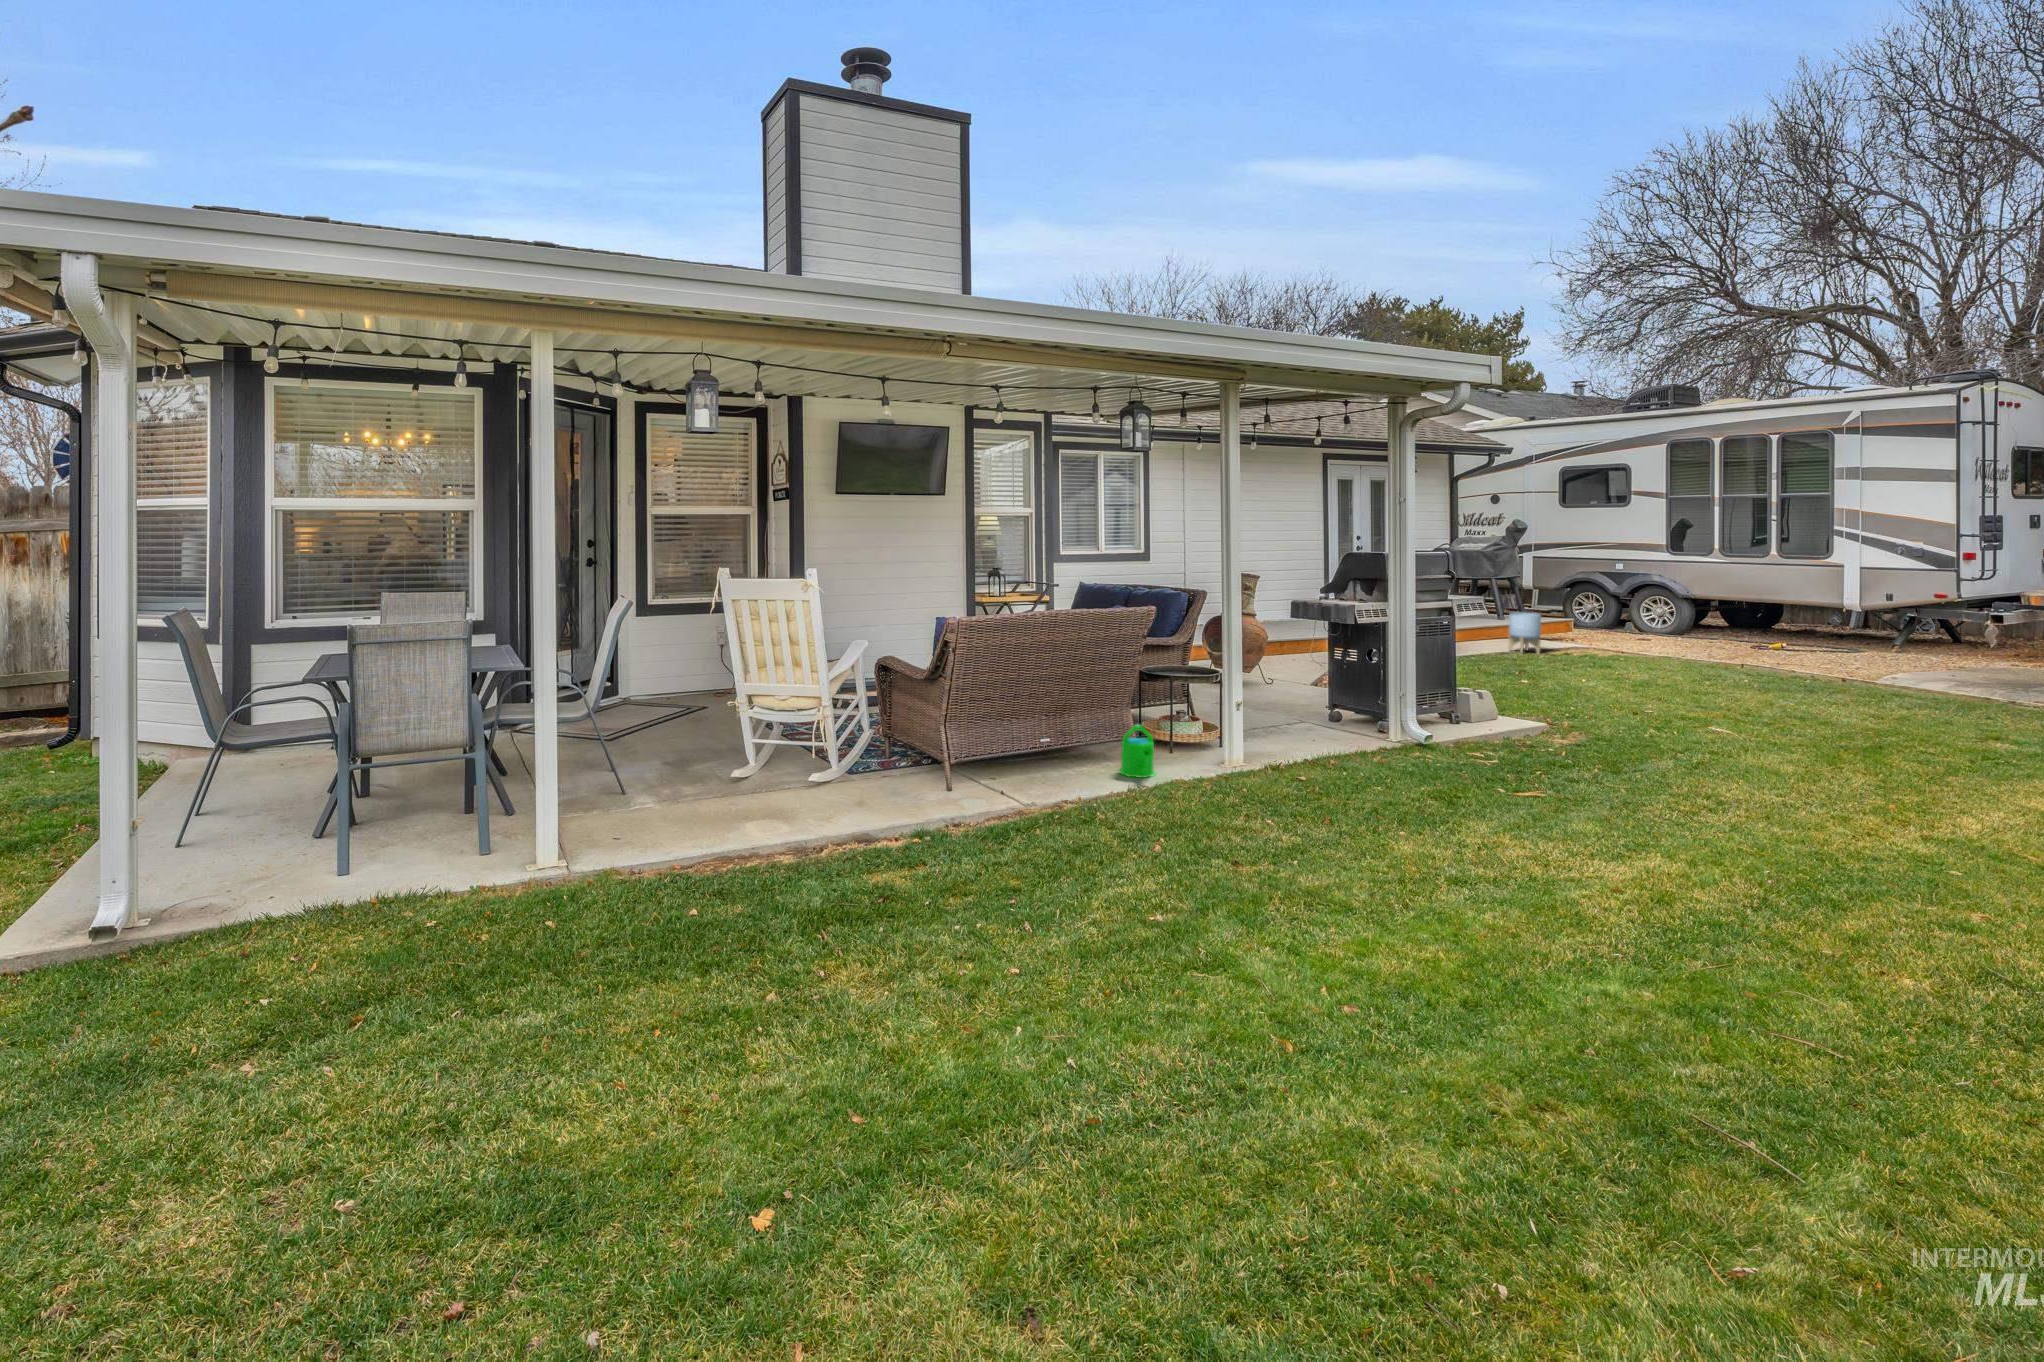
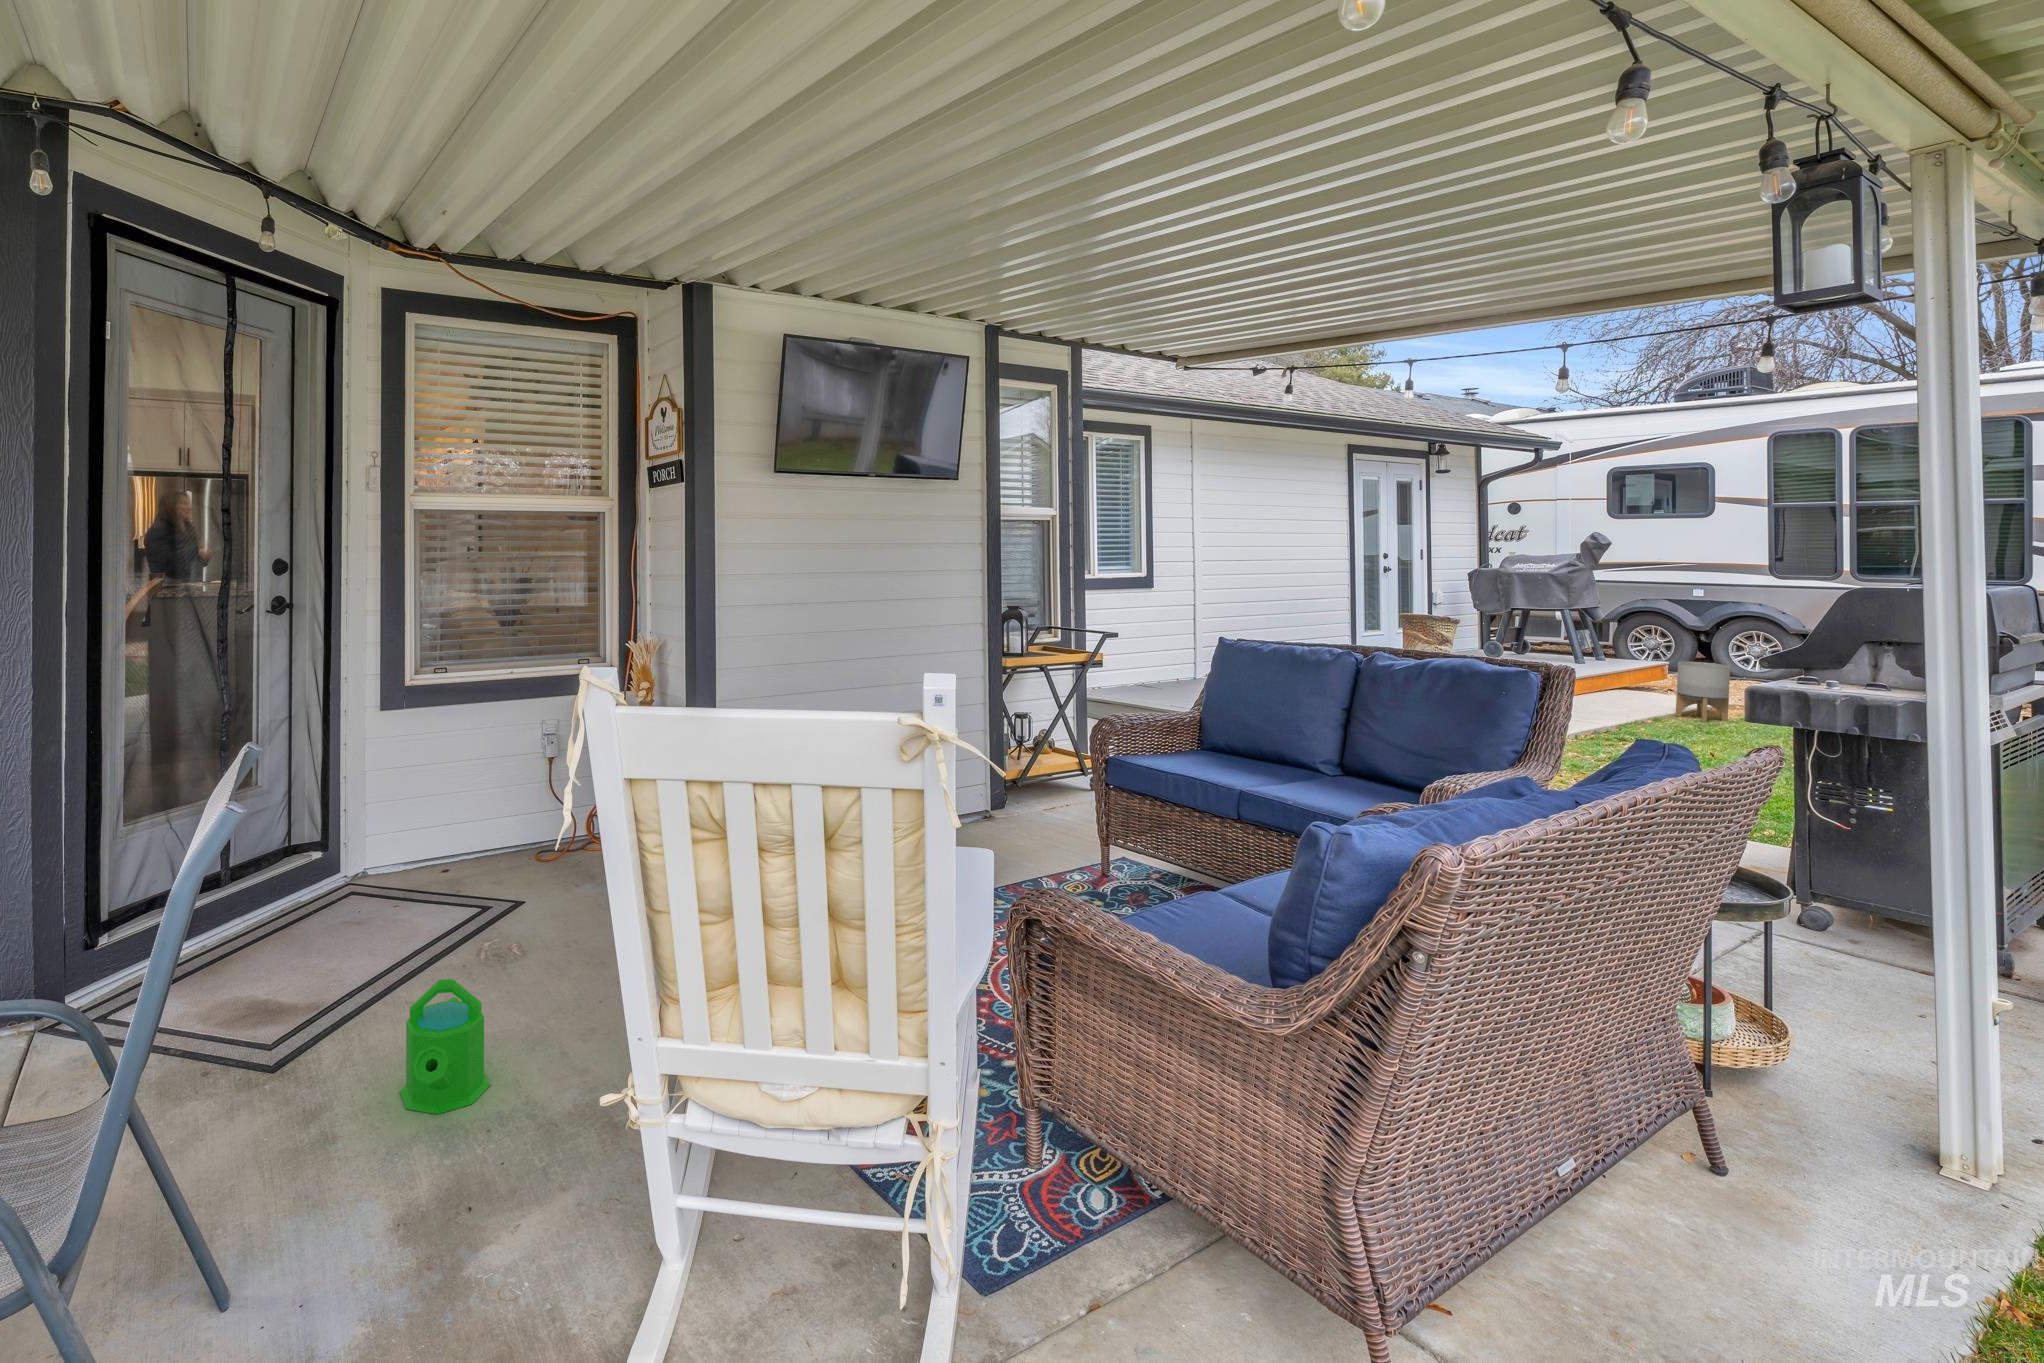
watering can: present [1120,725,1156,778] -> present [399,979,491,1114]

